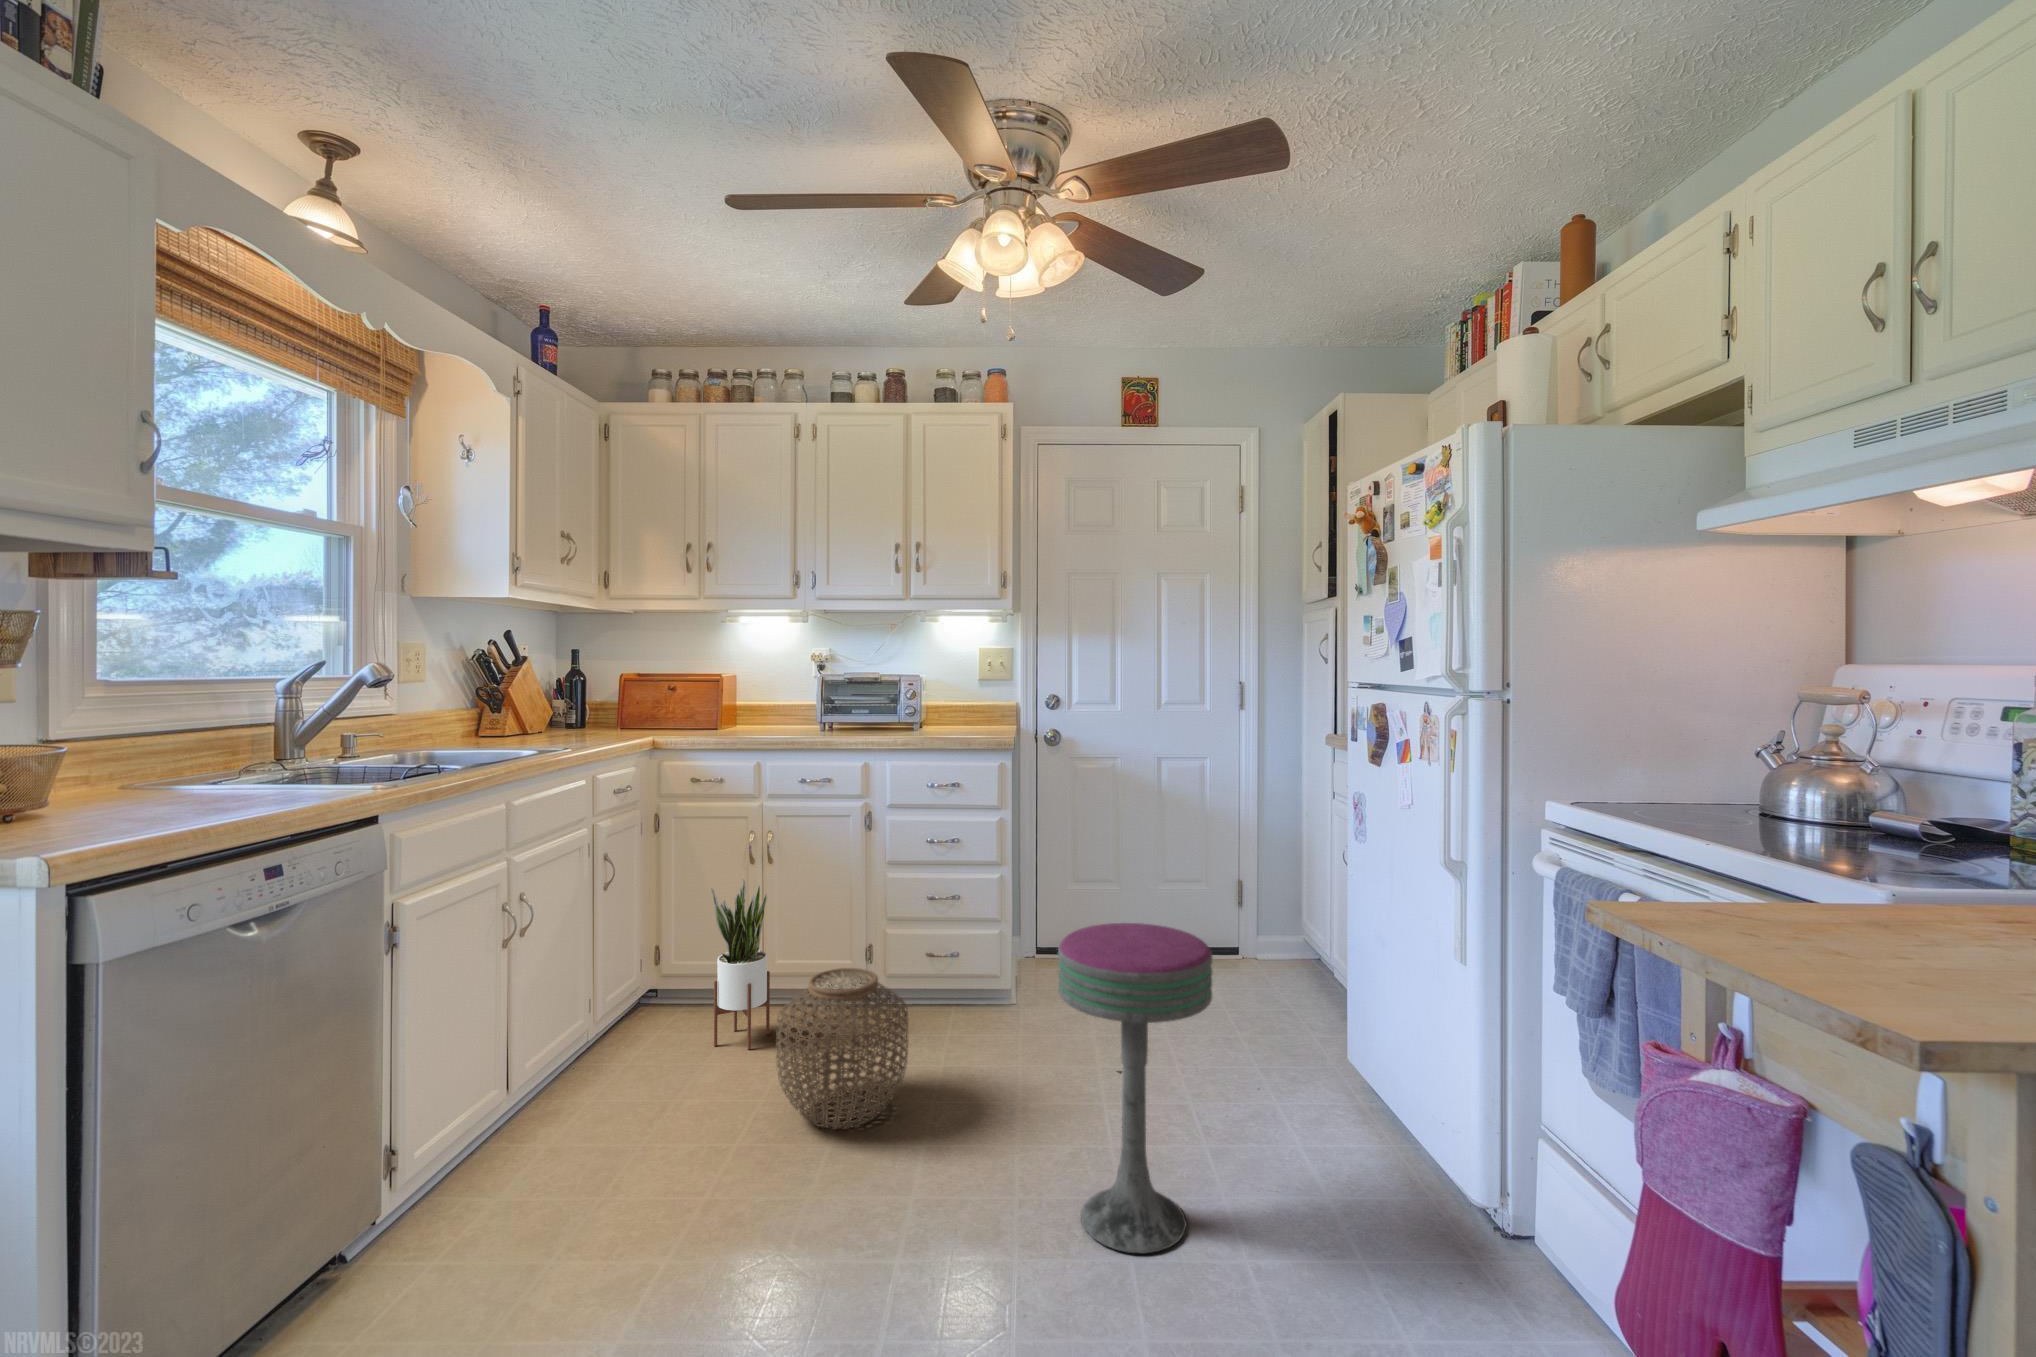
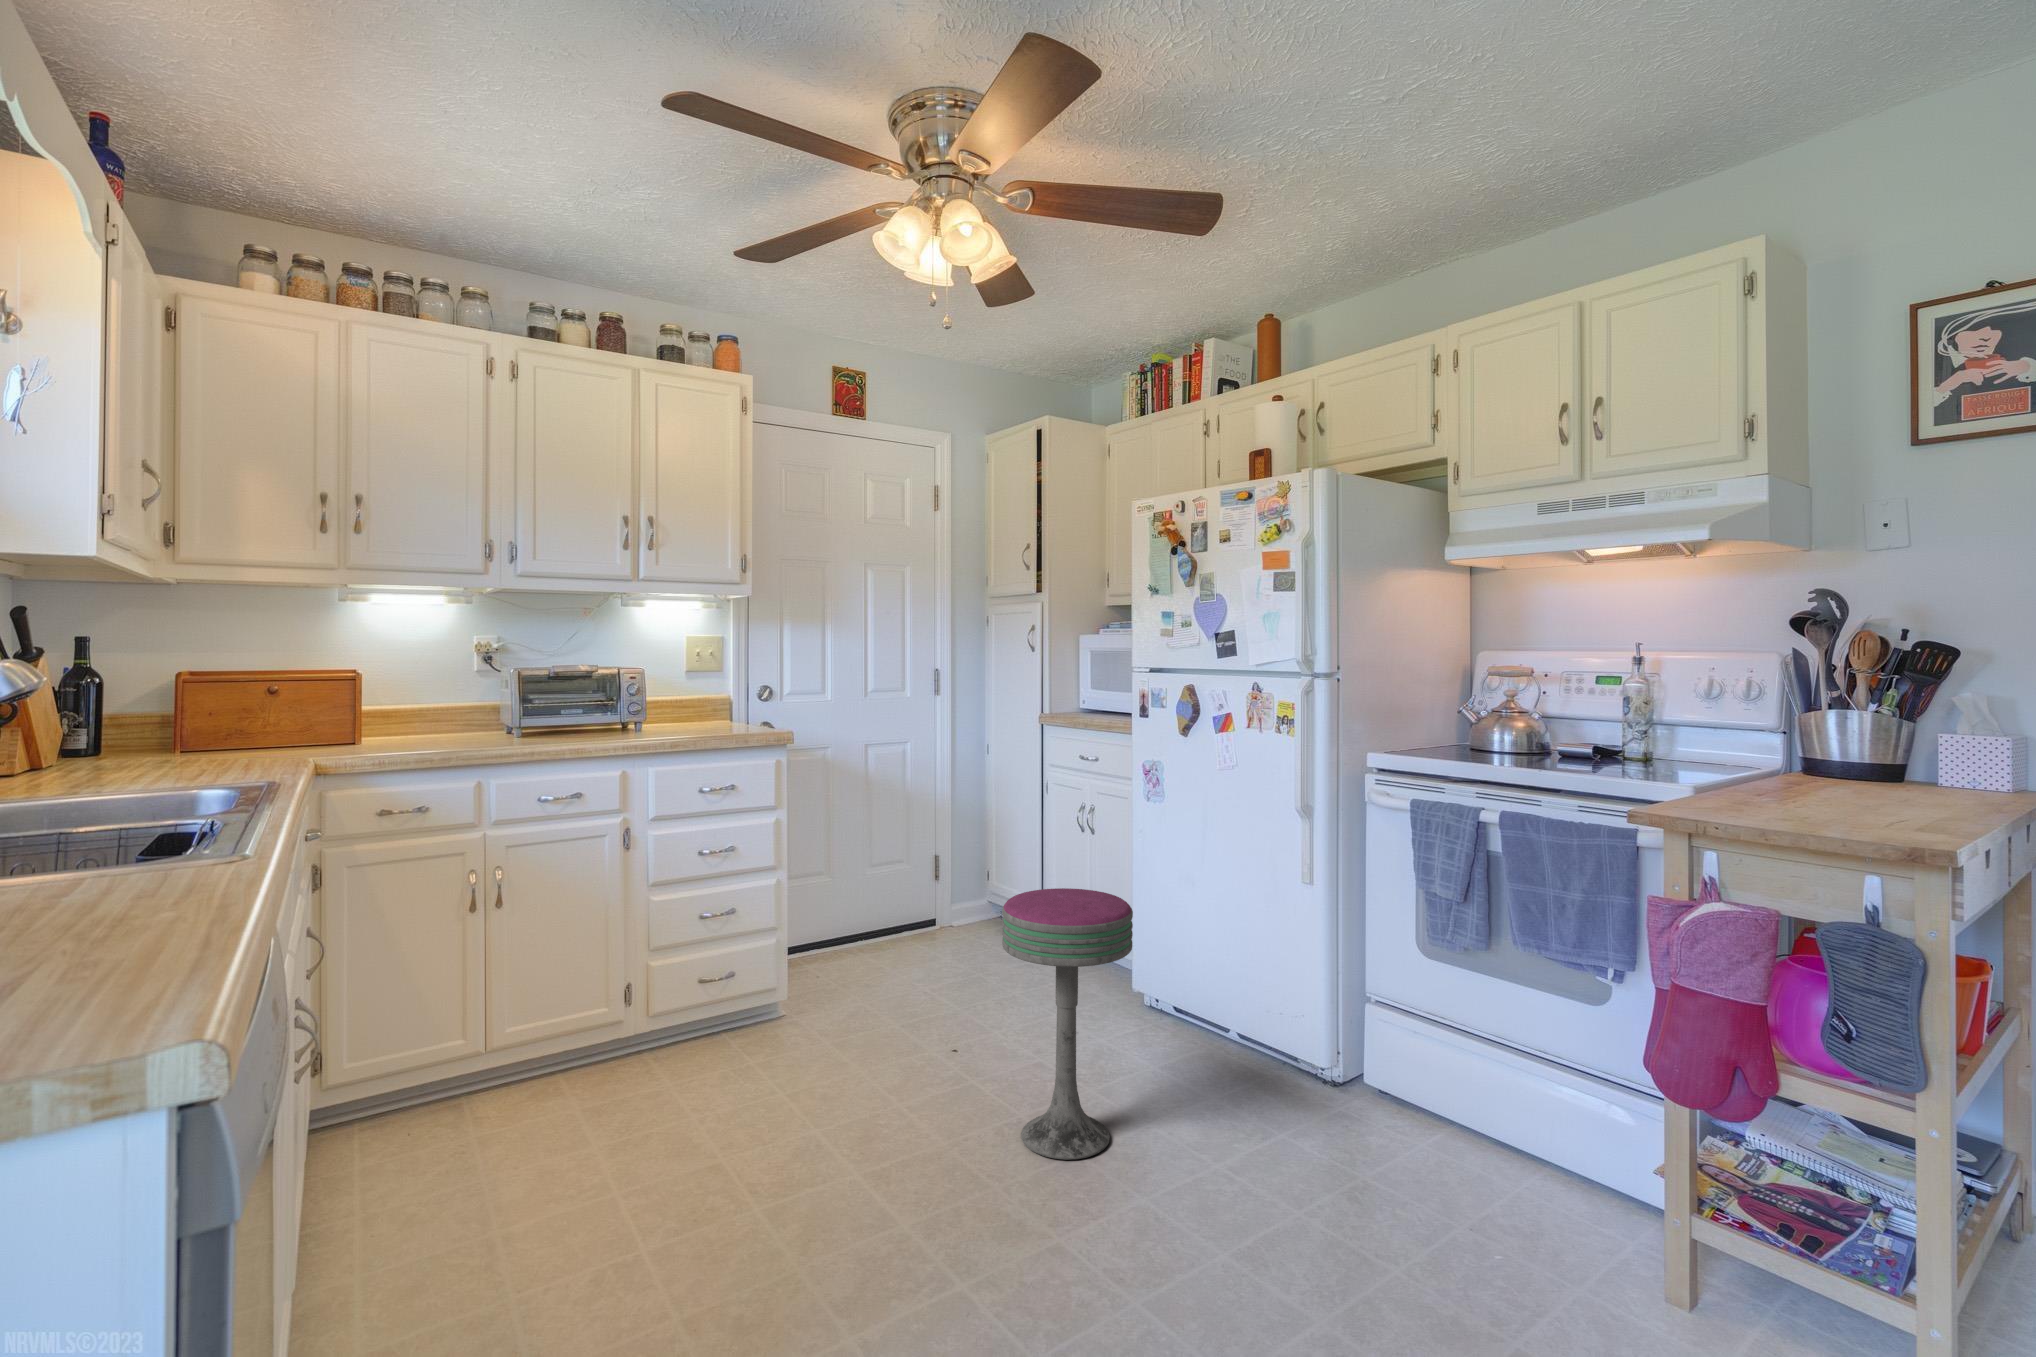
potted plant: present [711,879,770,1050] -> none [474,924,539,1134]
woven basket: present [776,968,908,1129] -> none [650,991,796,1165]

